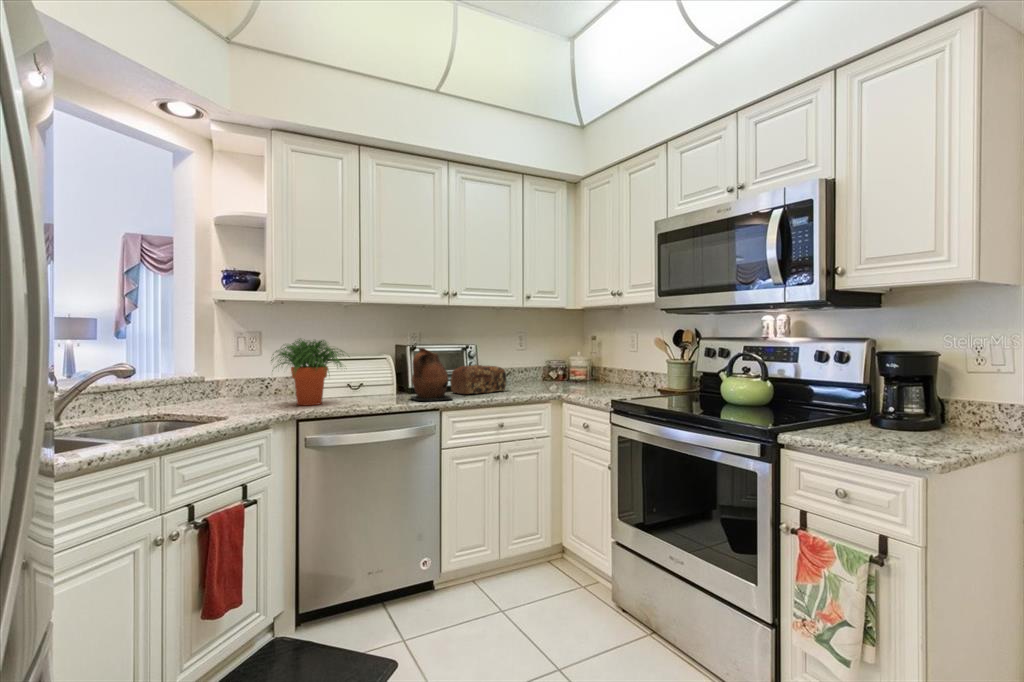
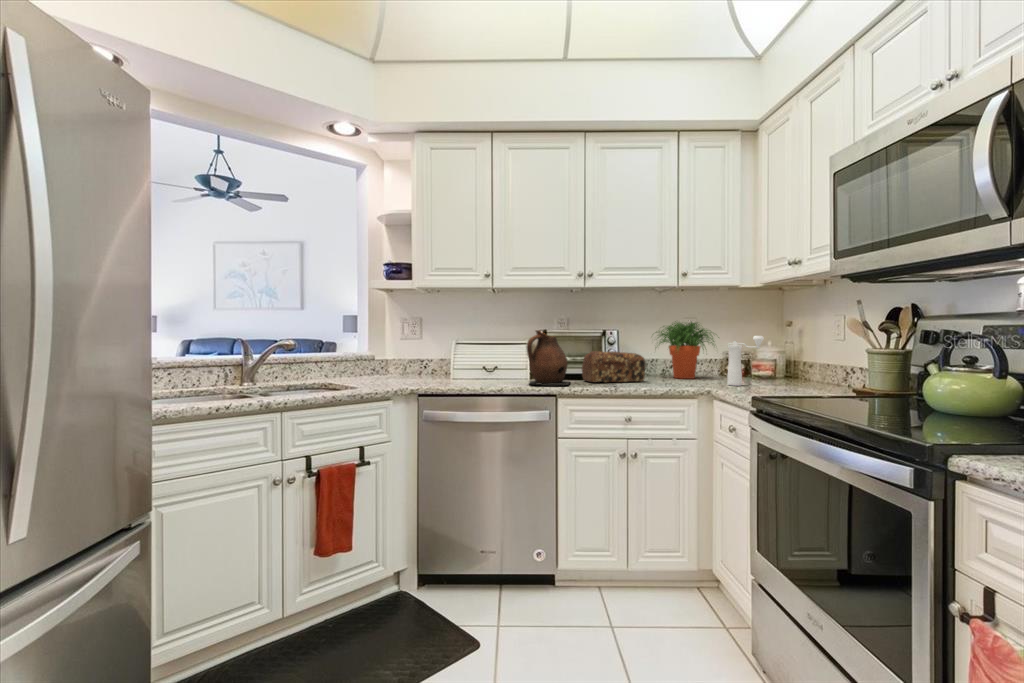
potted plant: present [271,339,343,405] -> present [656,322,714,379]
pepper mill: none [572,350,595,391] -> present [727,336,764,386]

